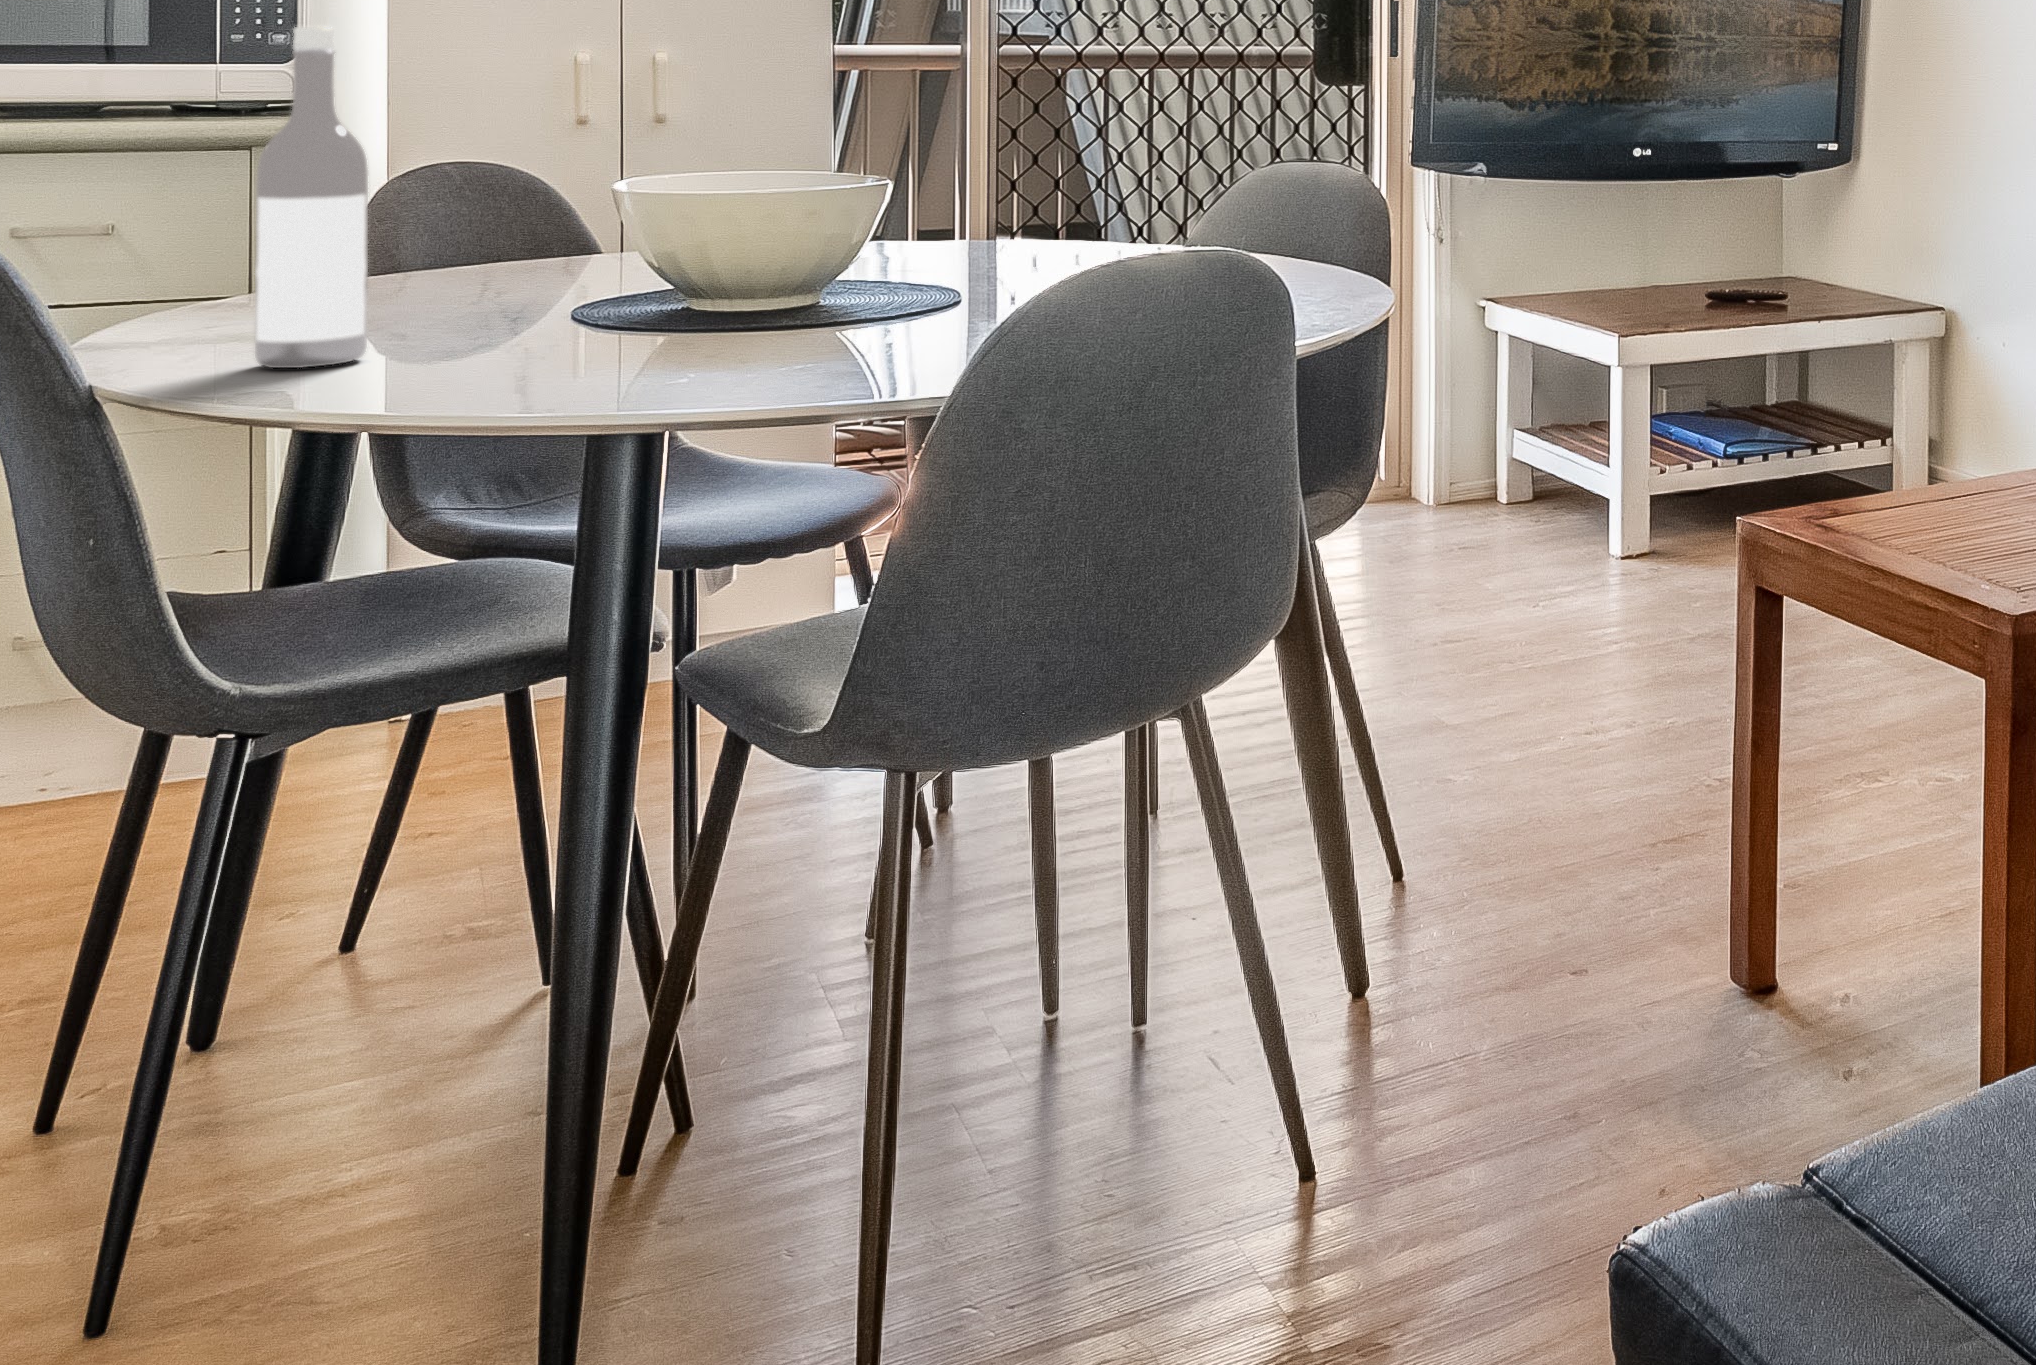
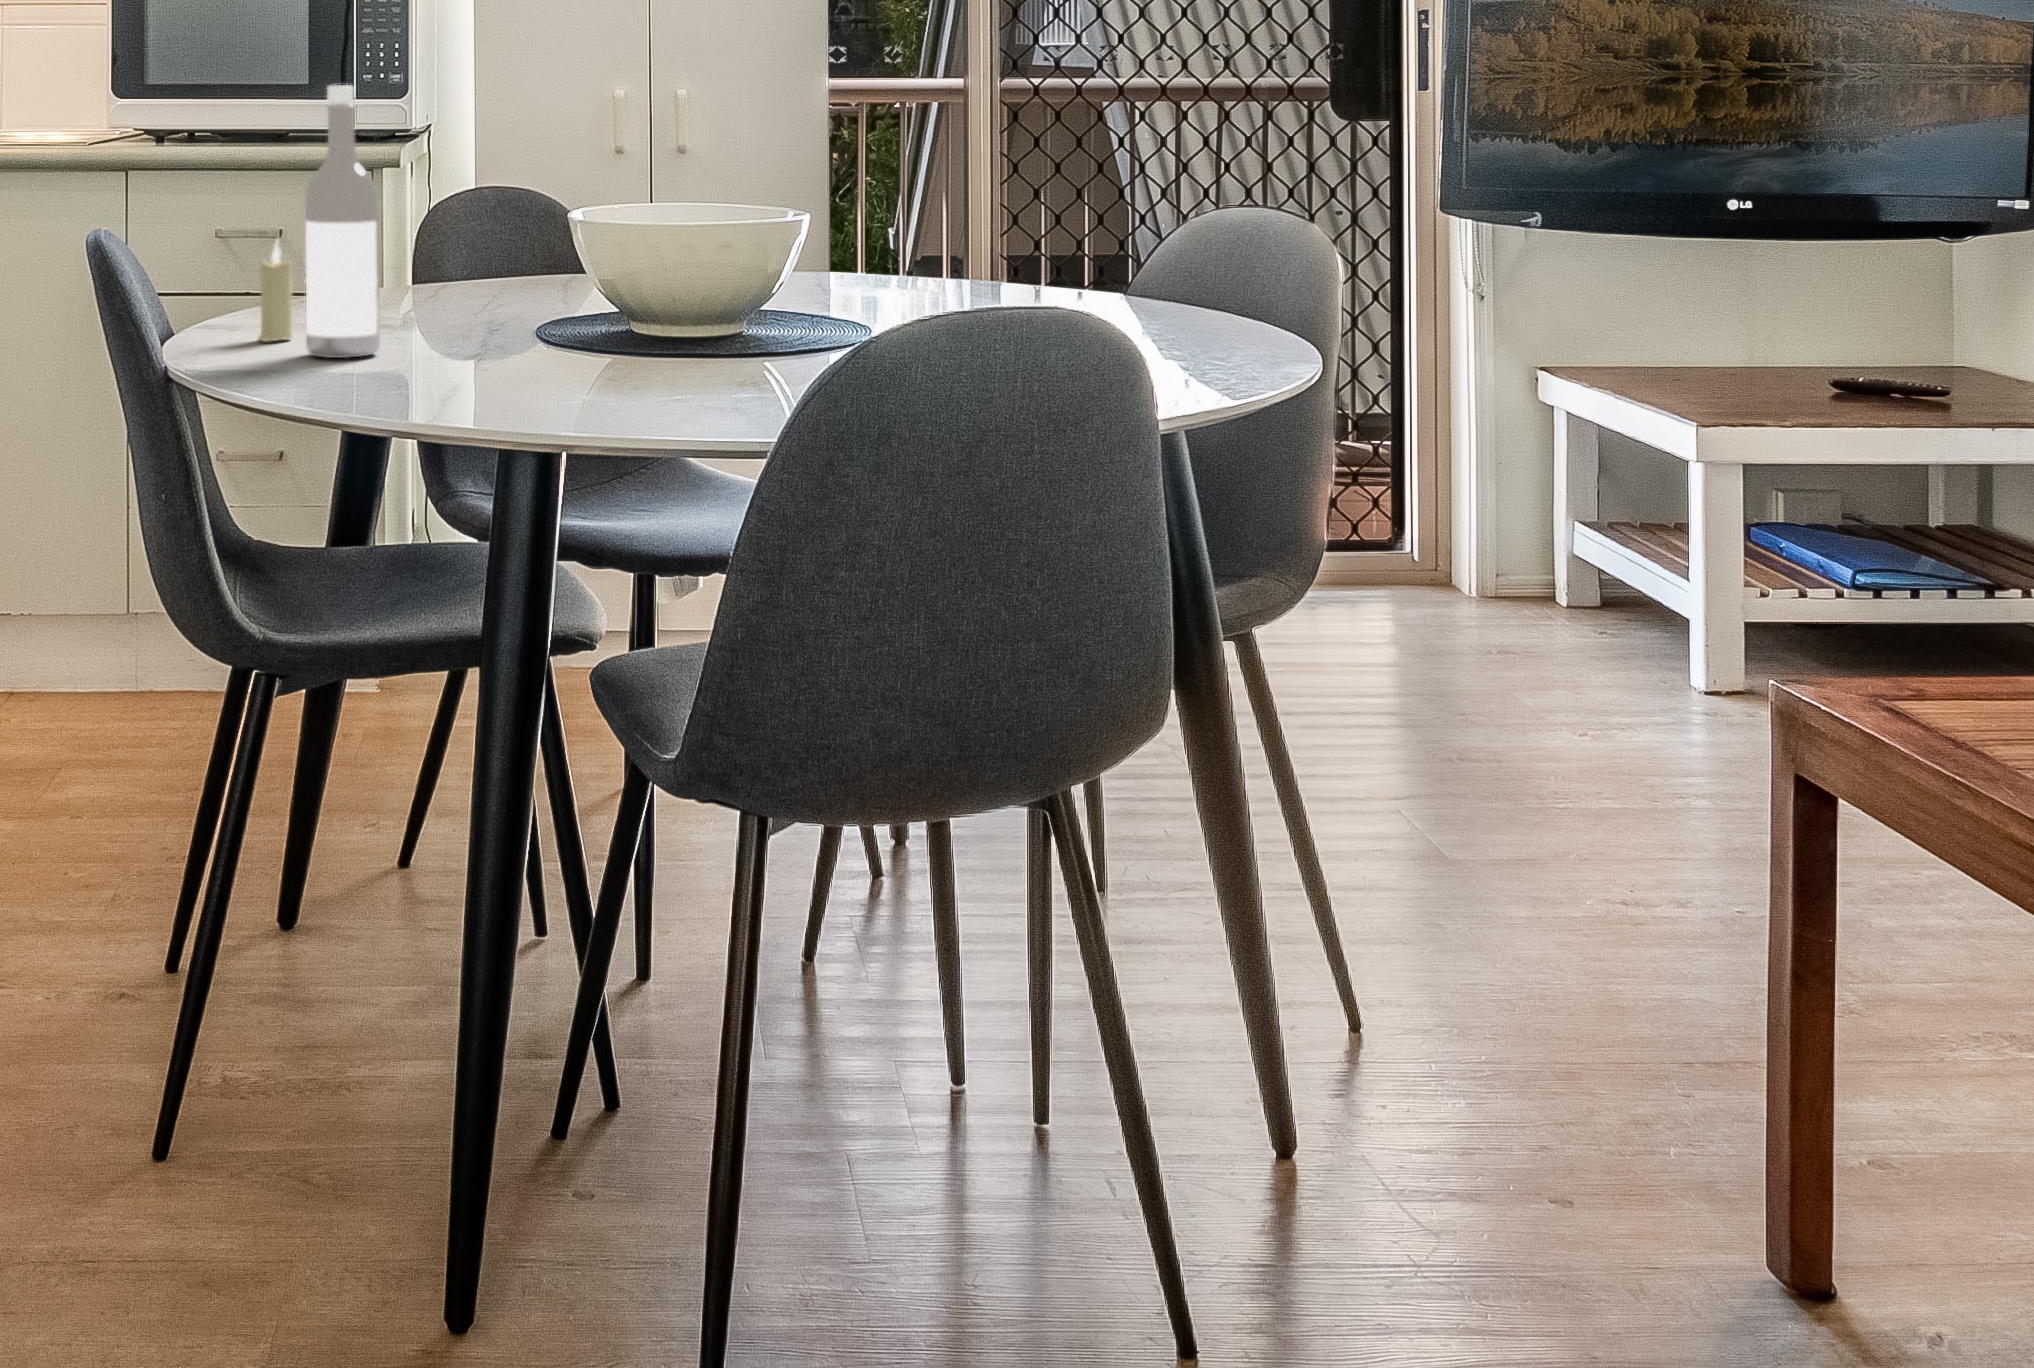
candle: none [163,221,219,355] -> present [259,241,293,341]

